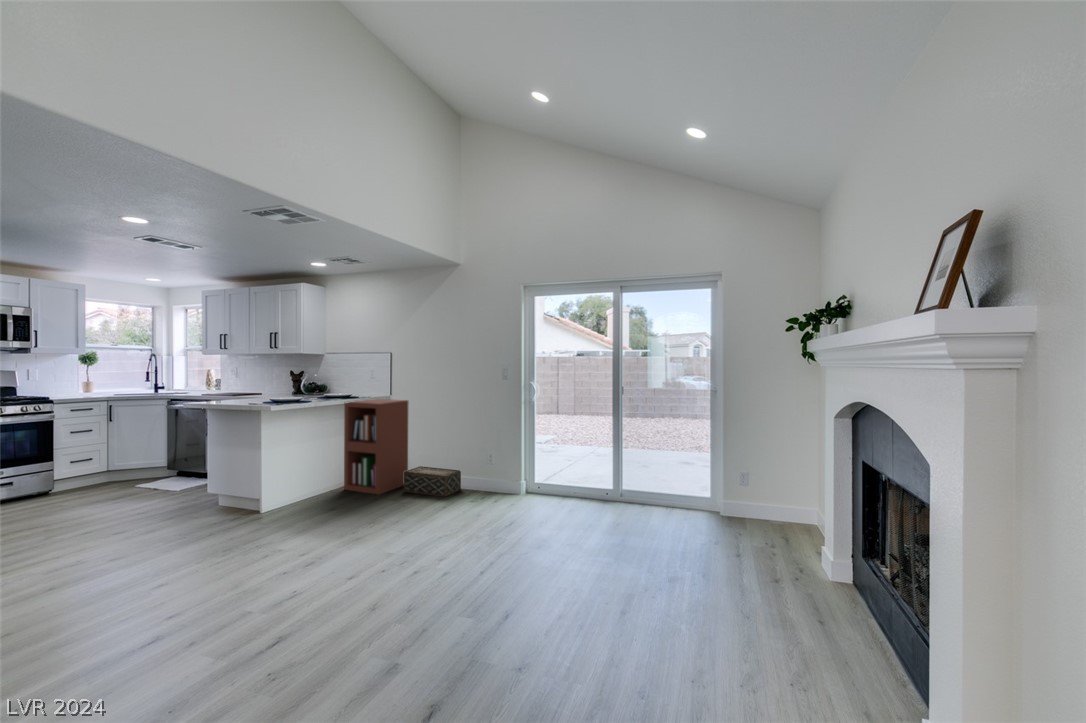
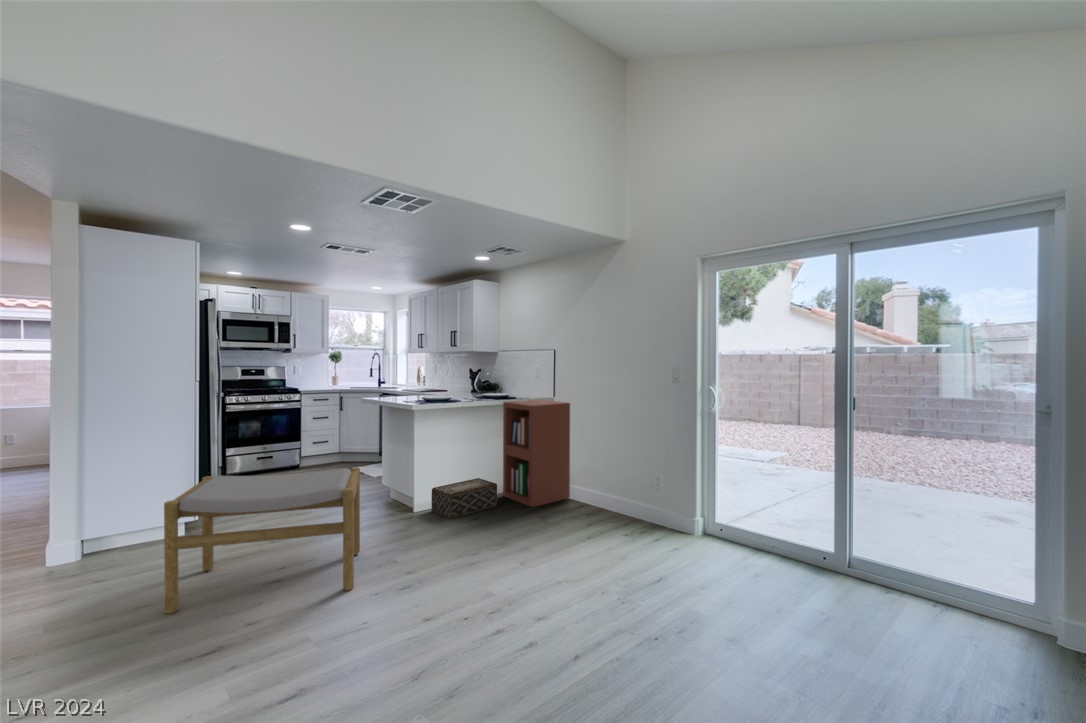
woven basket: present [404,466,461,497] -> present [432,478,497,519]
footstool: none [52,468,260,630] -> present [164,467,360,614]

